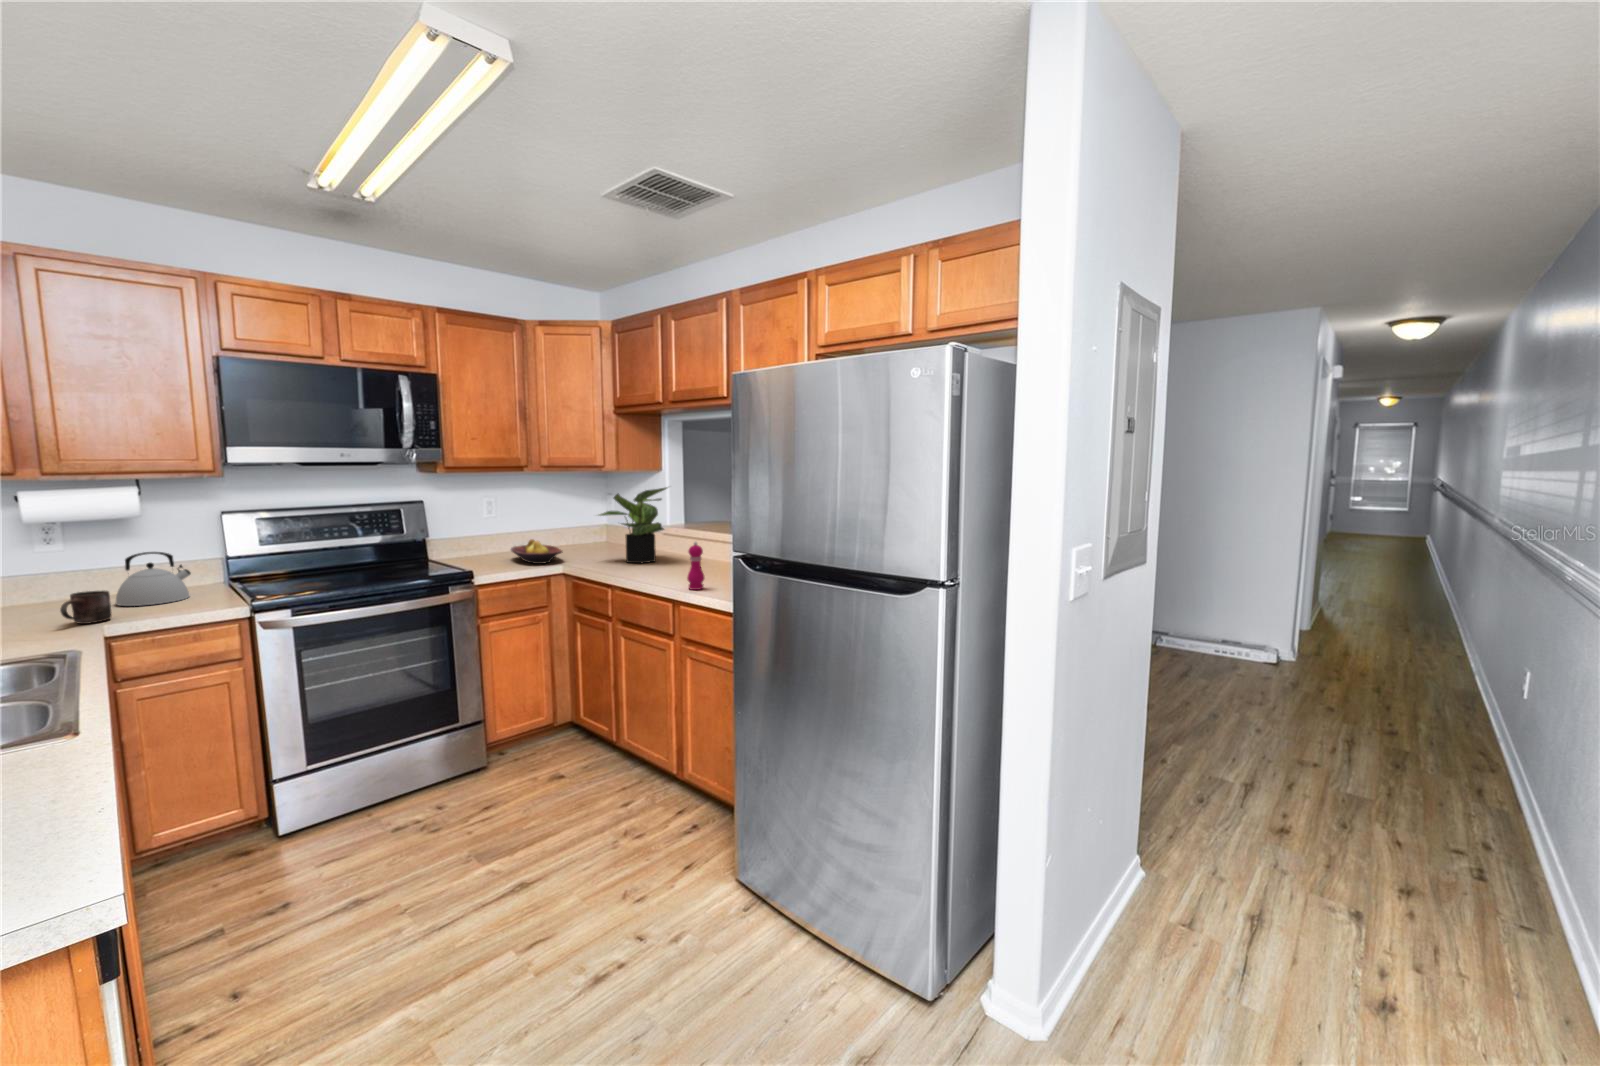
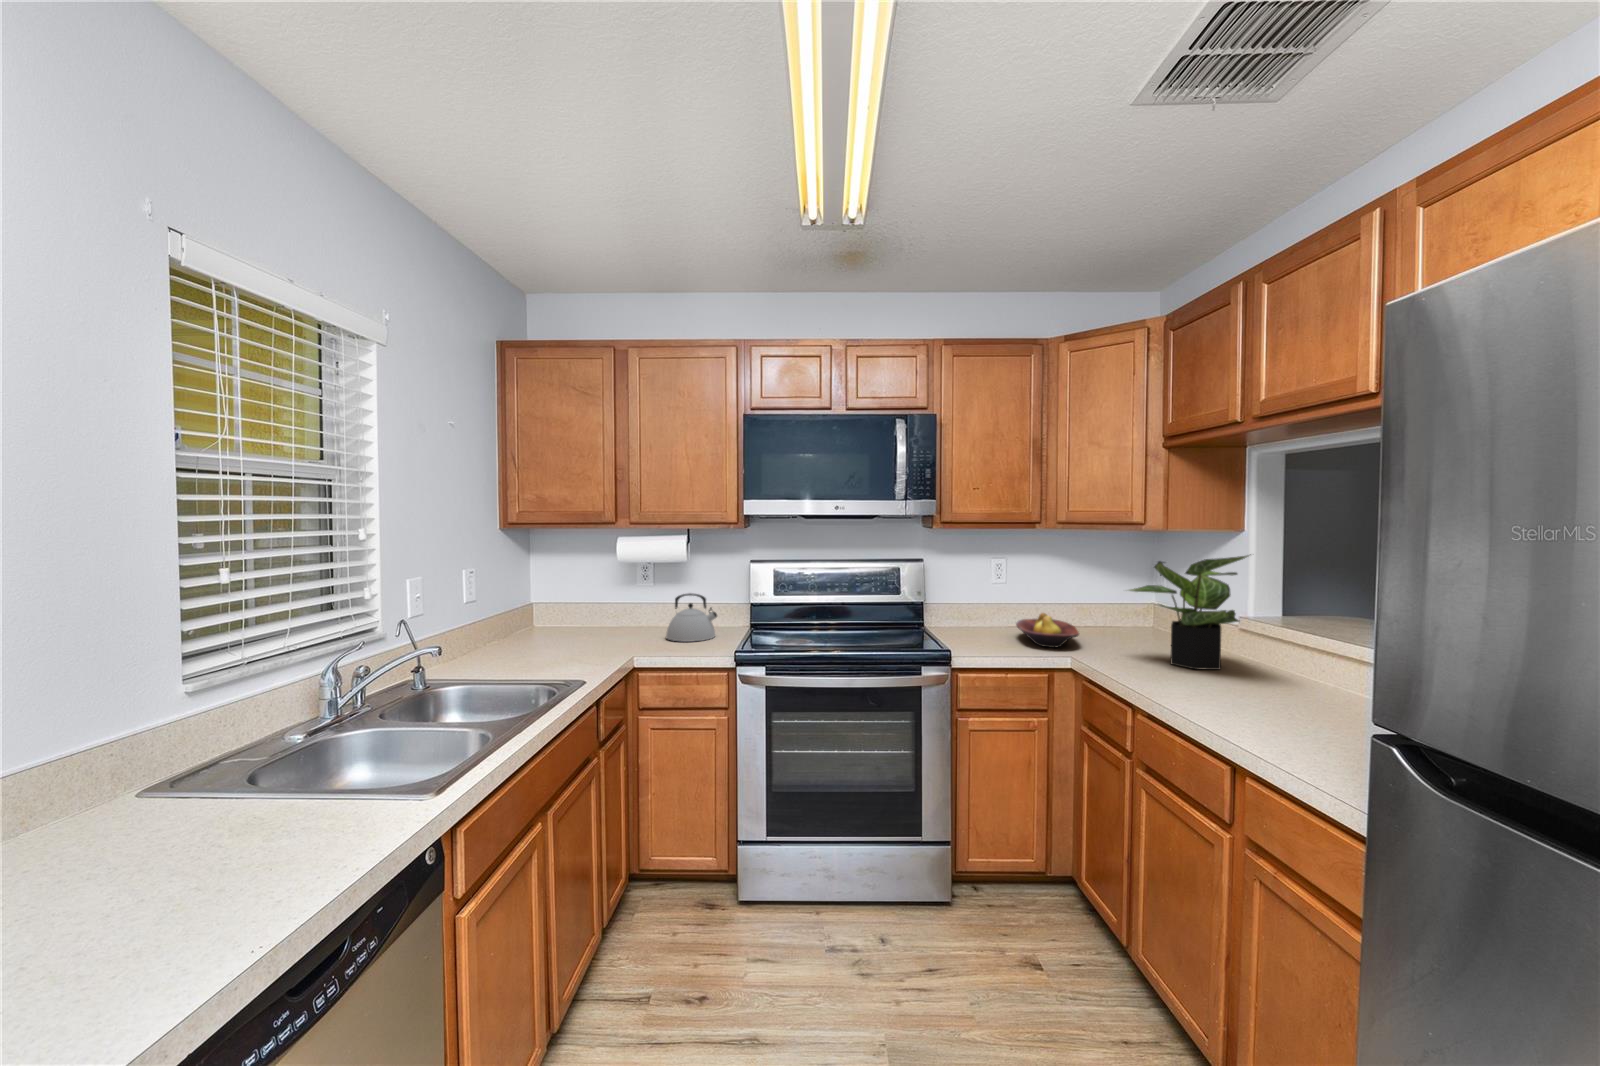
pepper mill: present [687,542,704,590] -> none [1264,660,1303,751]
mug: present [60,590,112,624] -> none [611,625,646,654]

